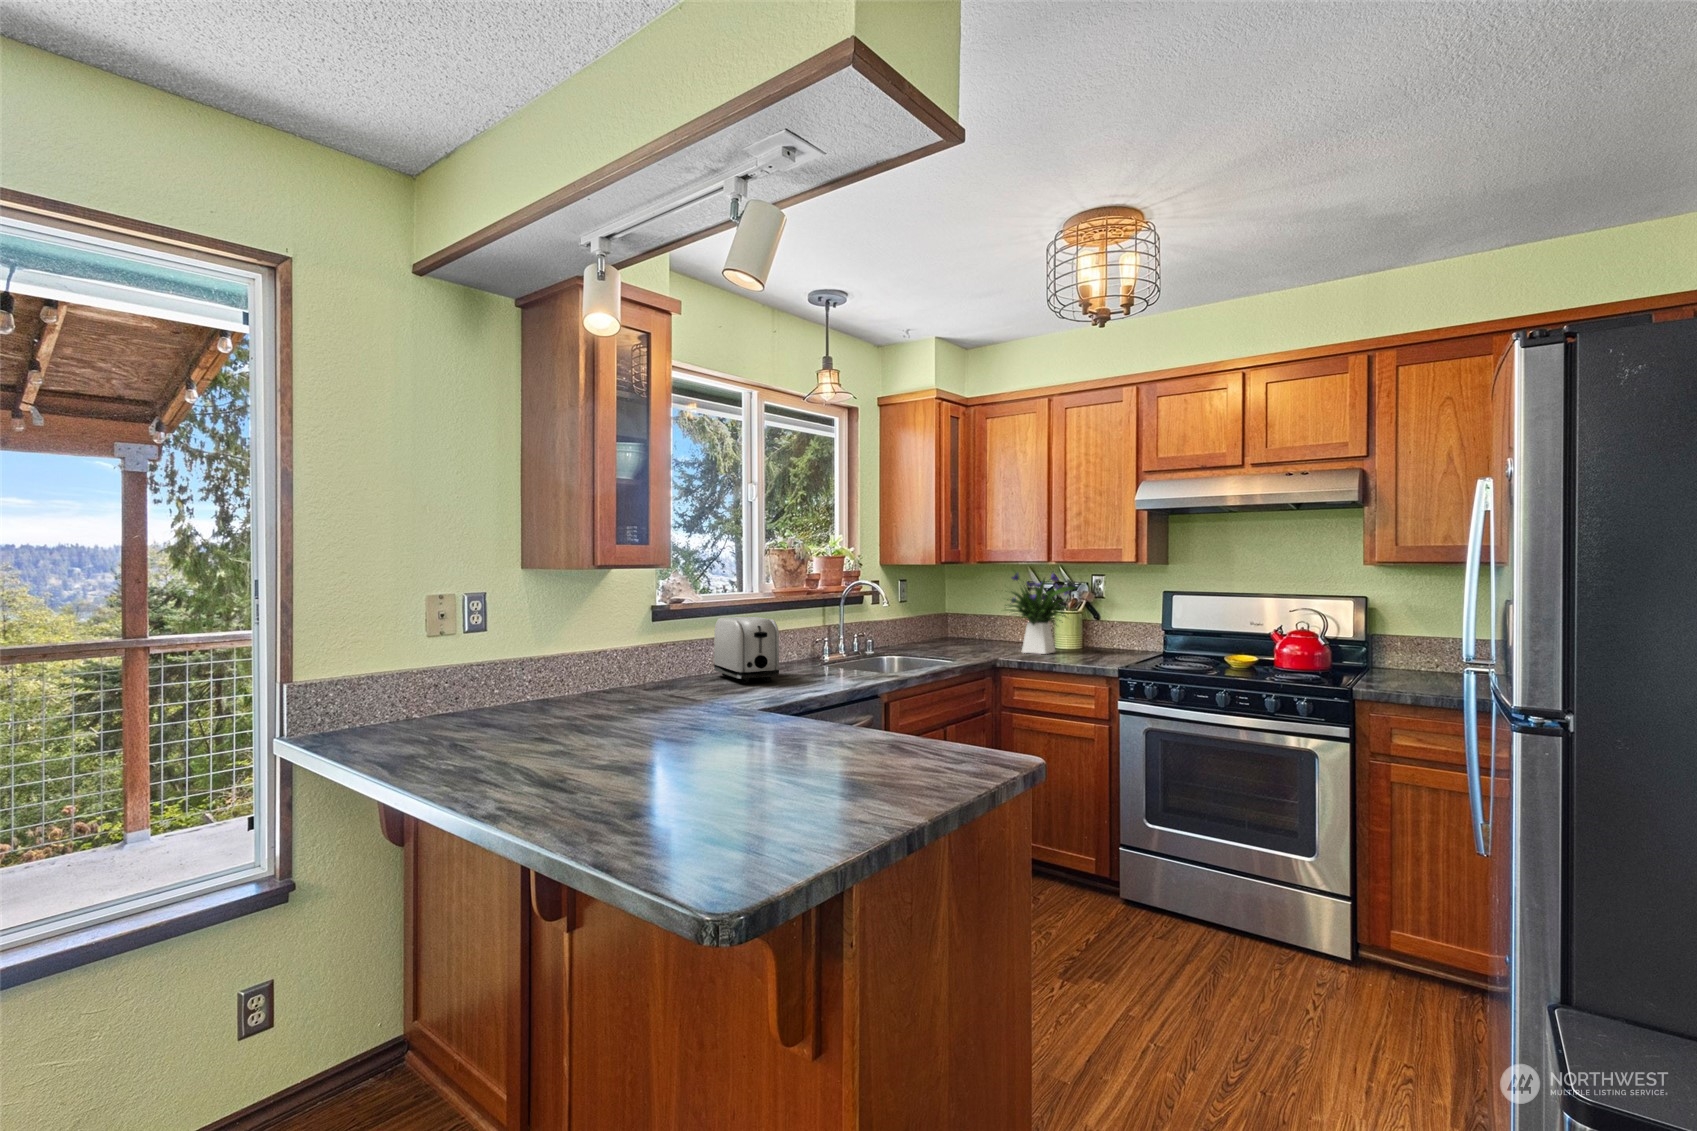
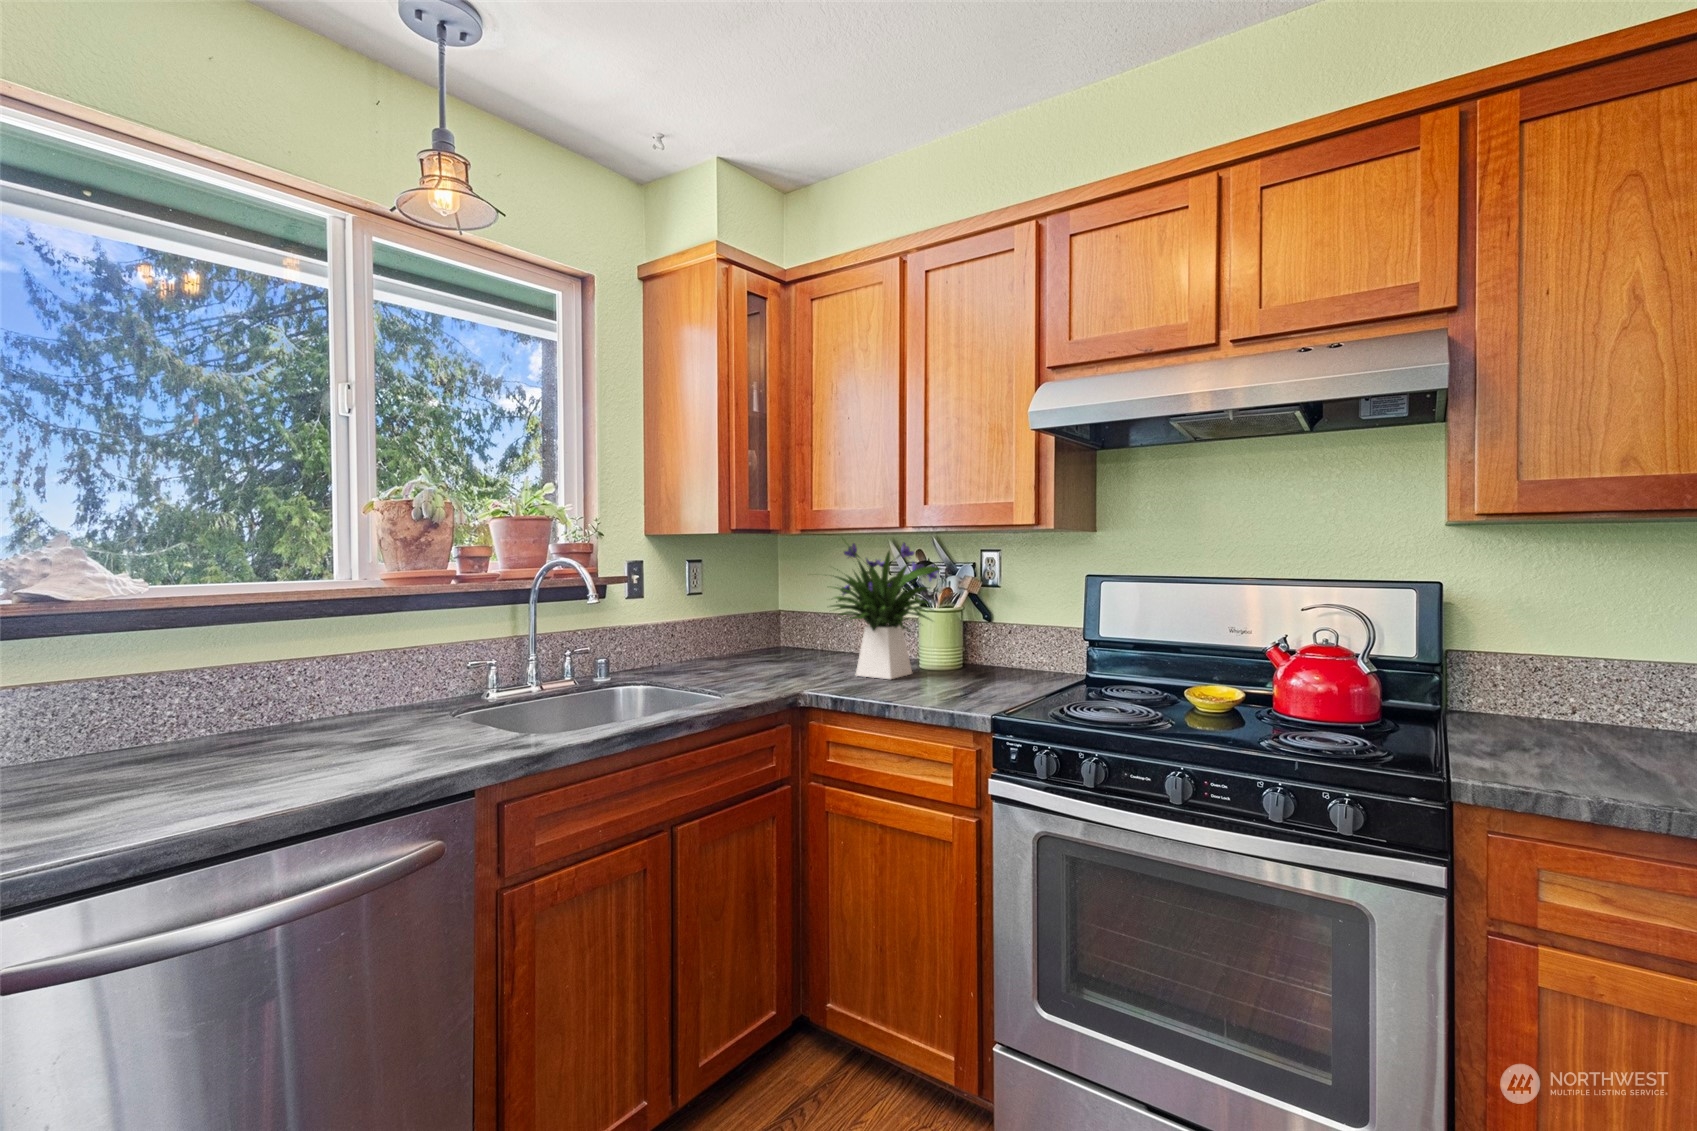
toaster: present [714,617,779,683] -> none [129,633,274,782]

